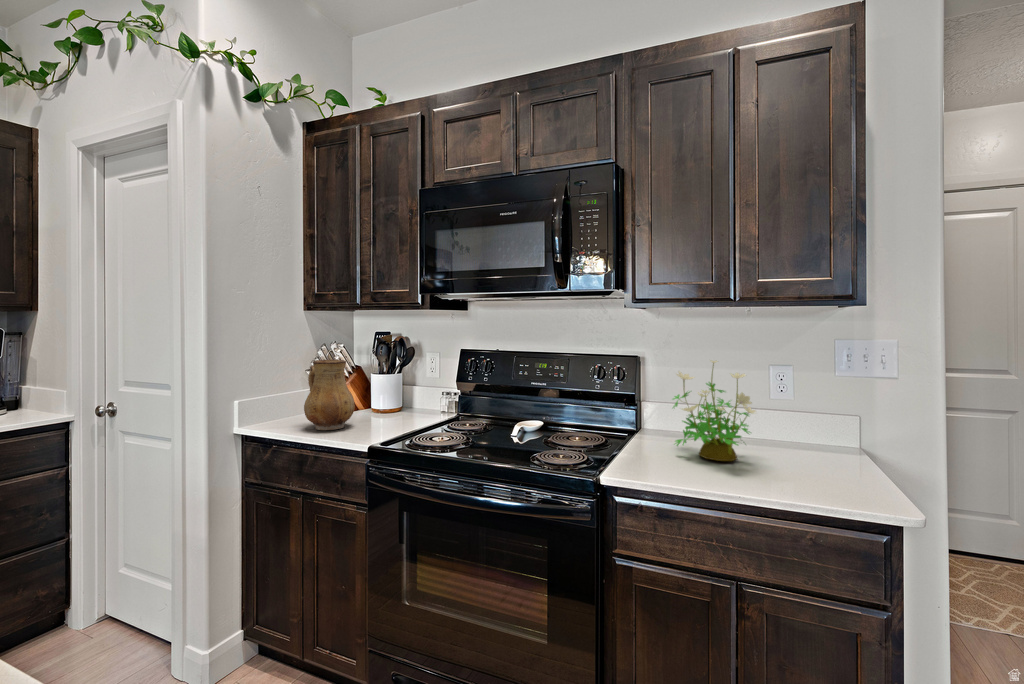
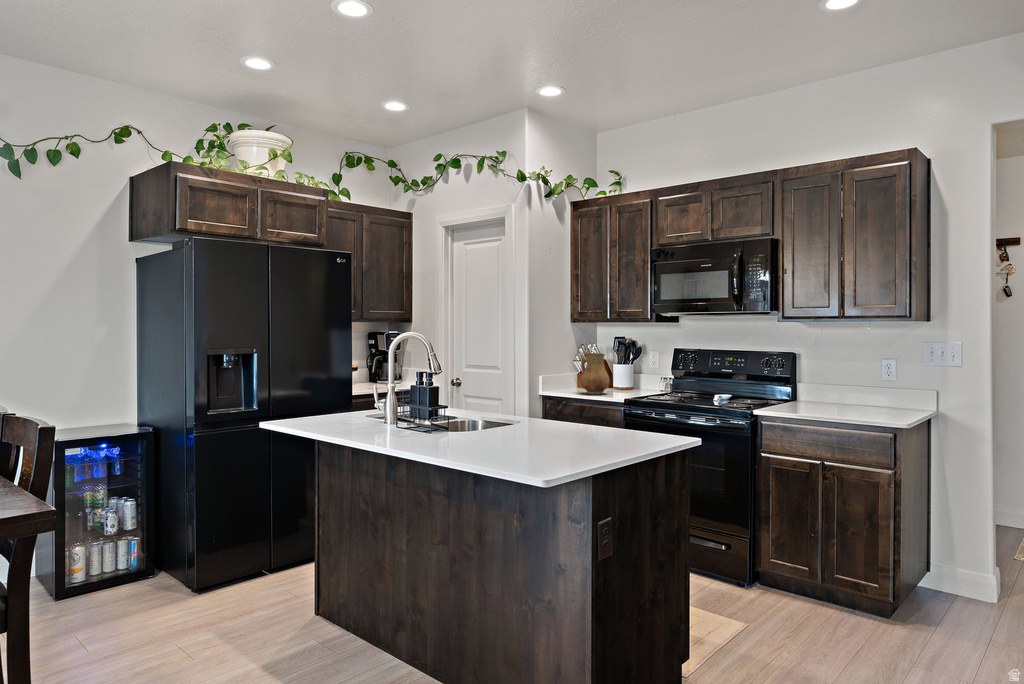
potted plant: present [673,361,756,461] -> none [805,353,853,410]

